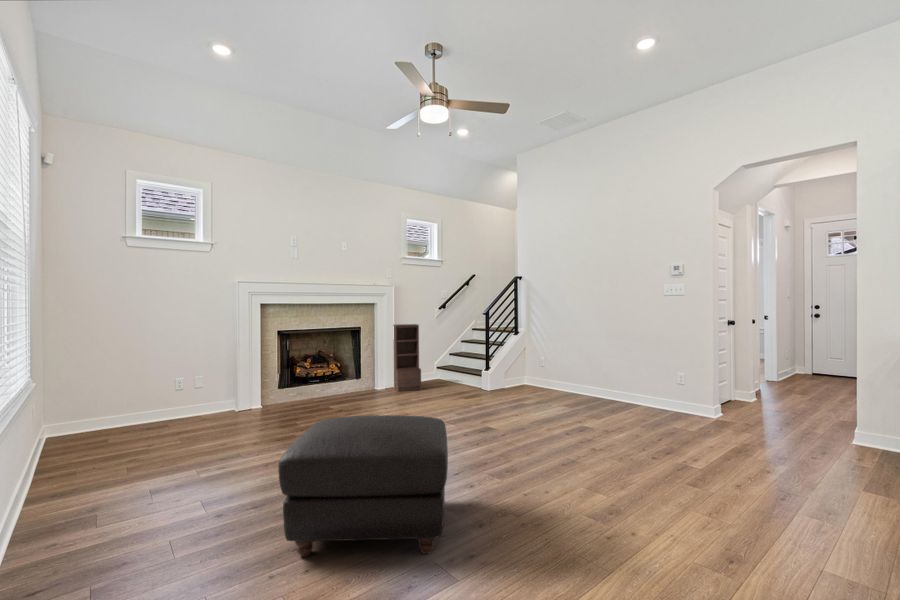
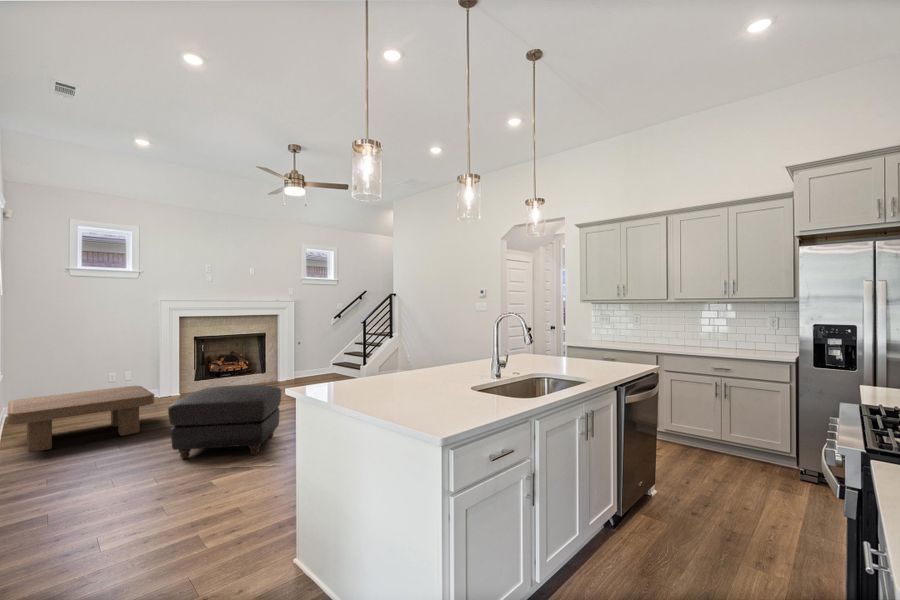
bookshelf: present [393,324,421,391] -> none [293,330,313,382]
coffee table: none [20,401,241,518] -> present [7,386,154,453]

